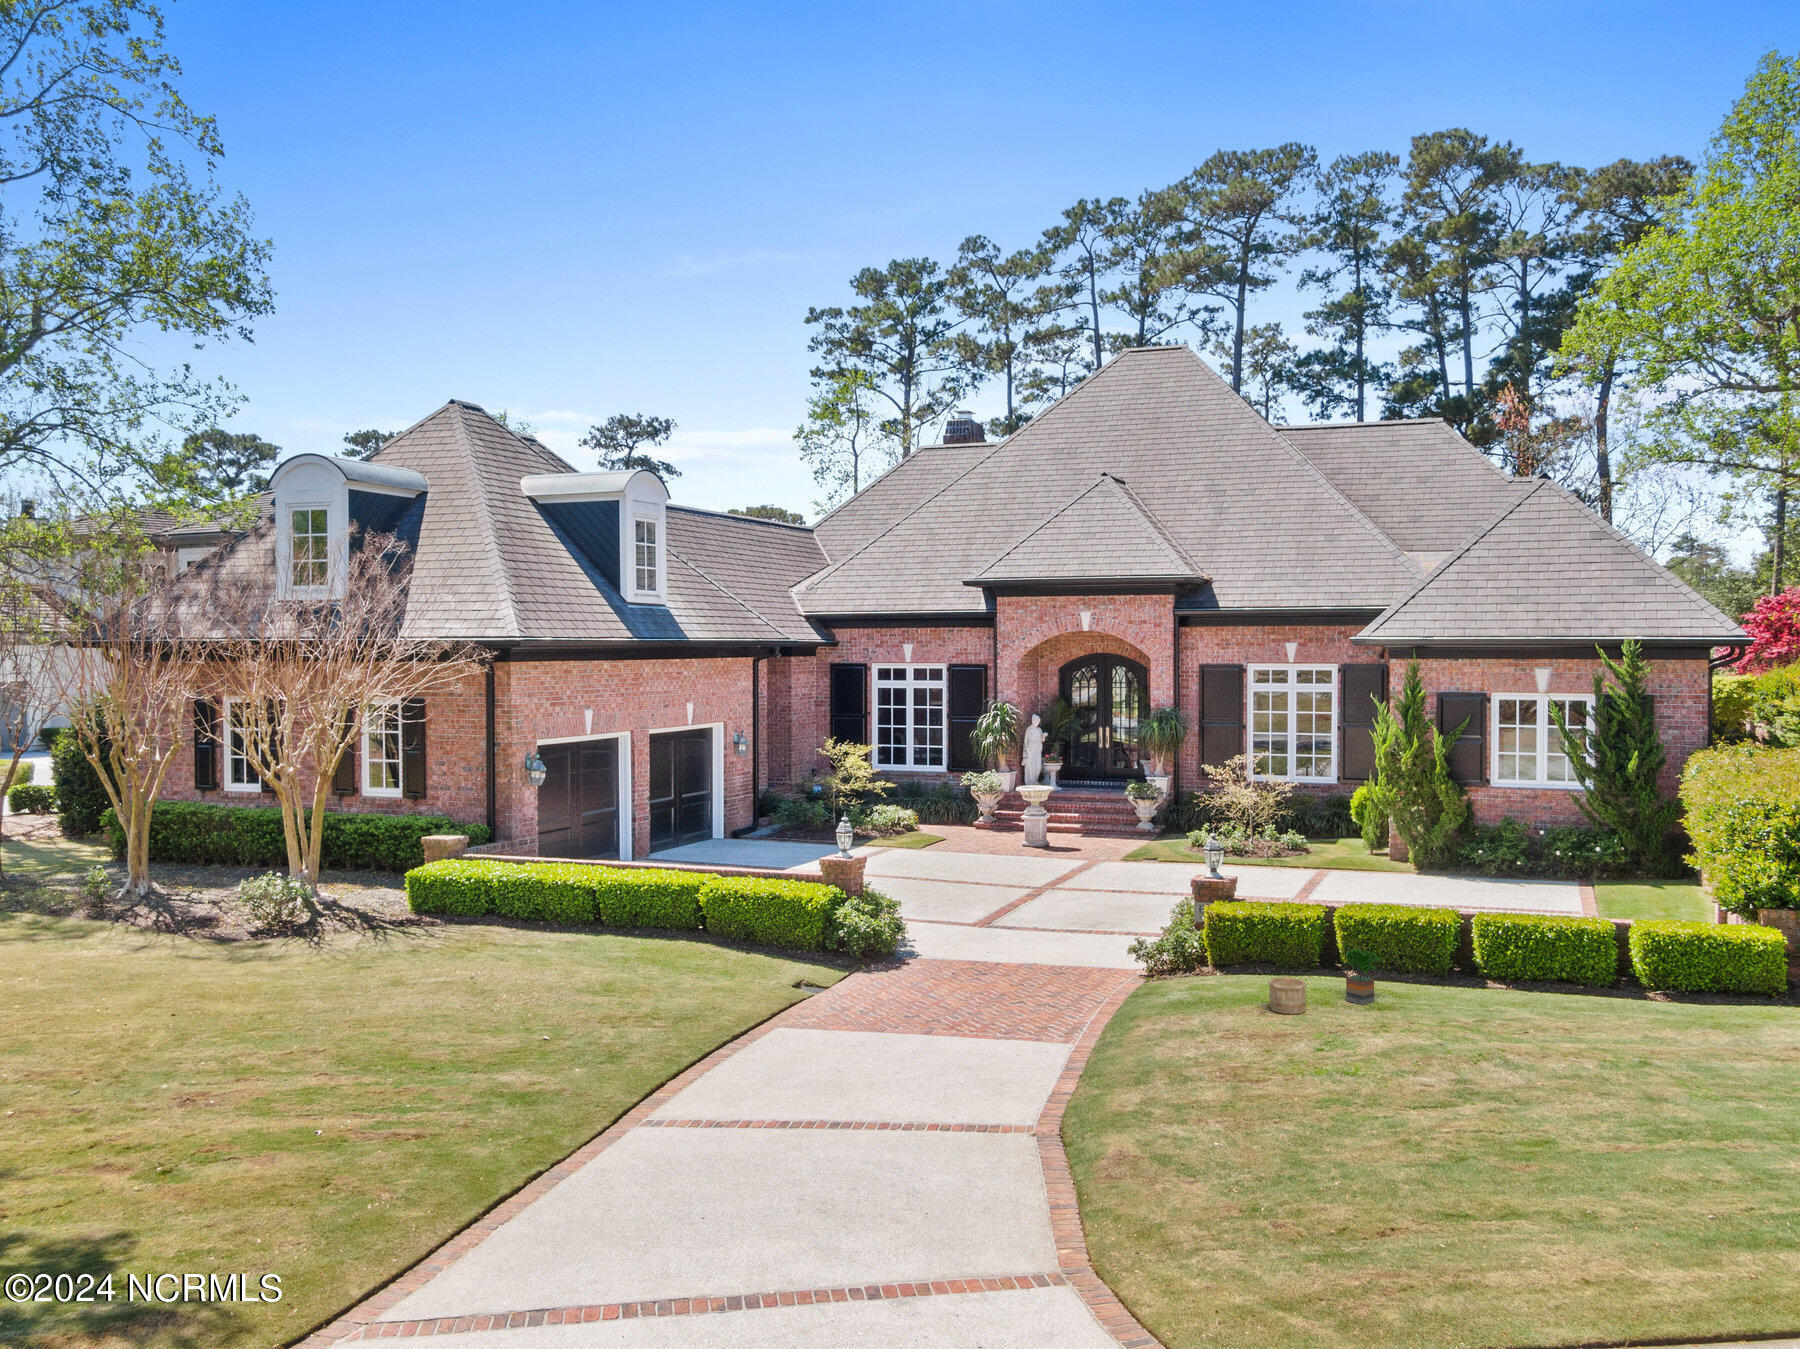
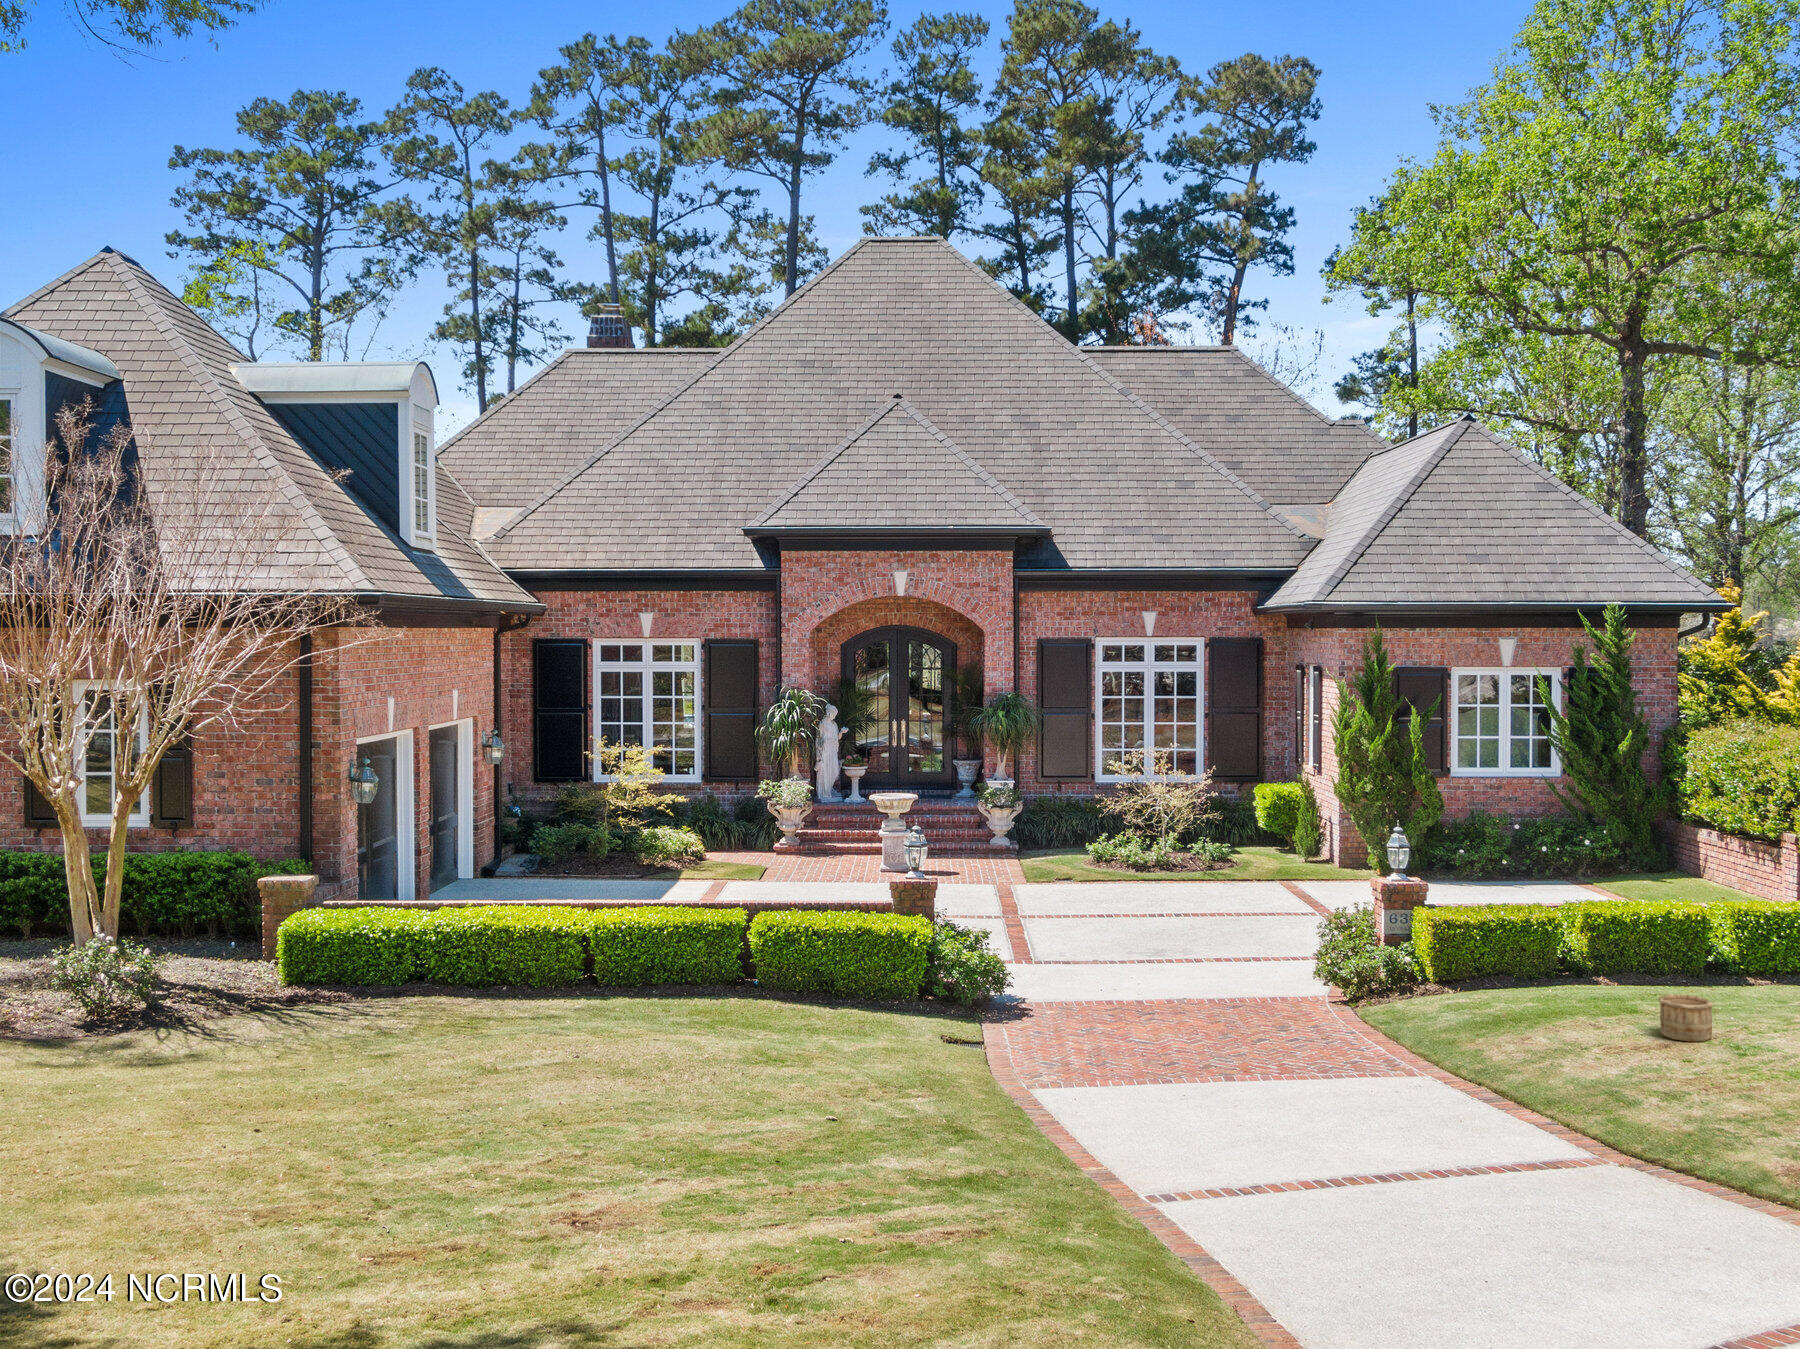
potted tree: present [1346,949,1380,1005] -> none [1704,949,1757,1019]

